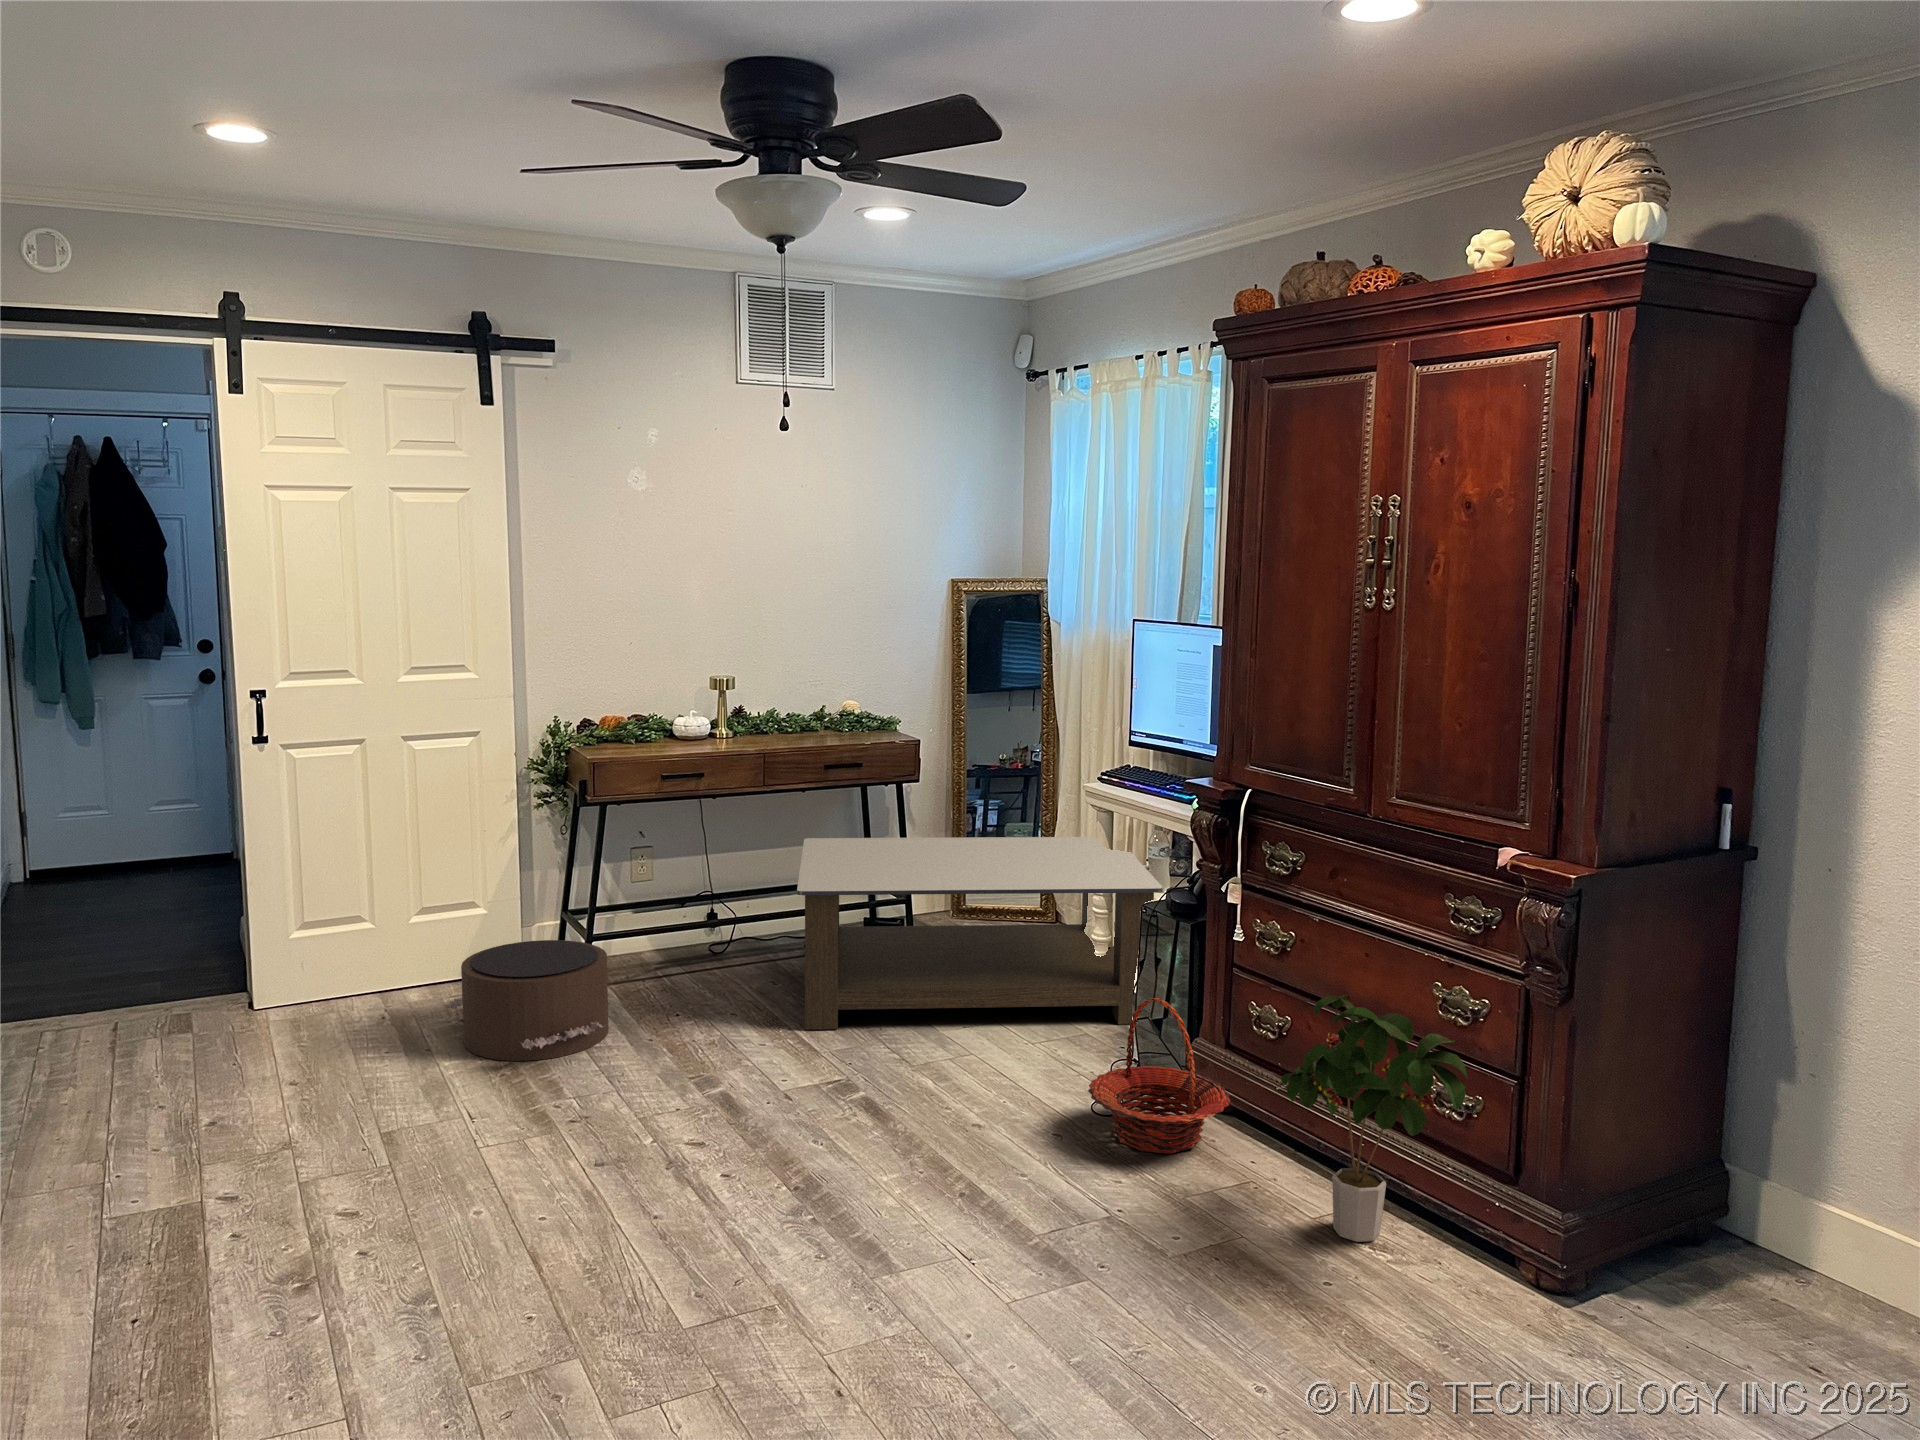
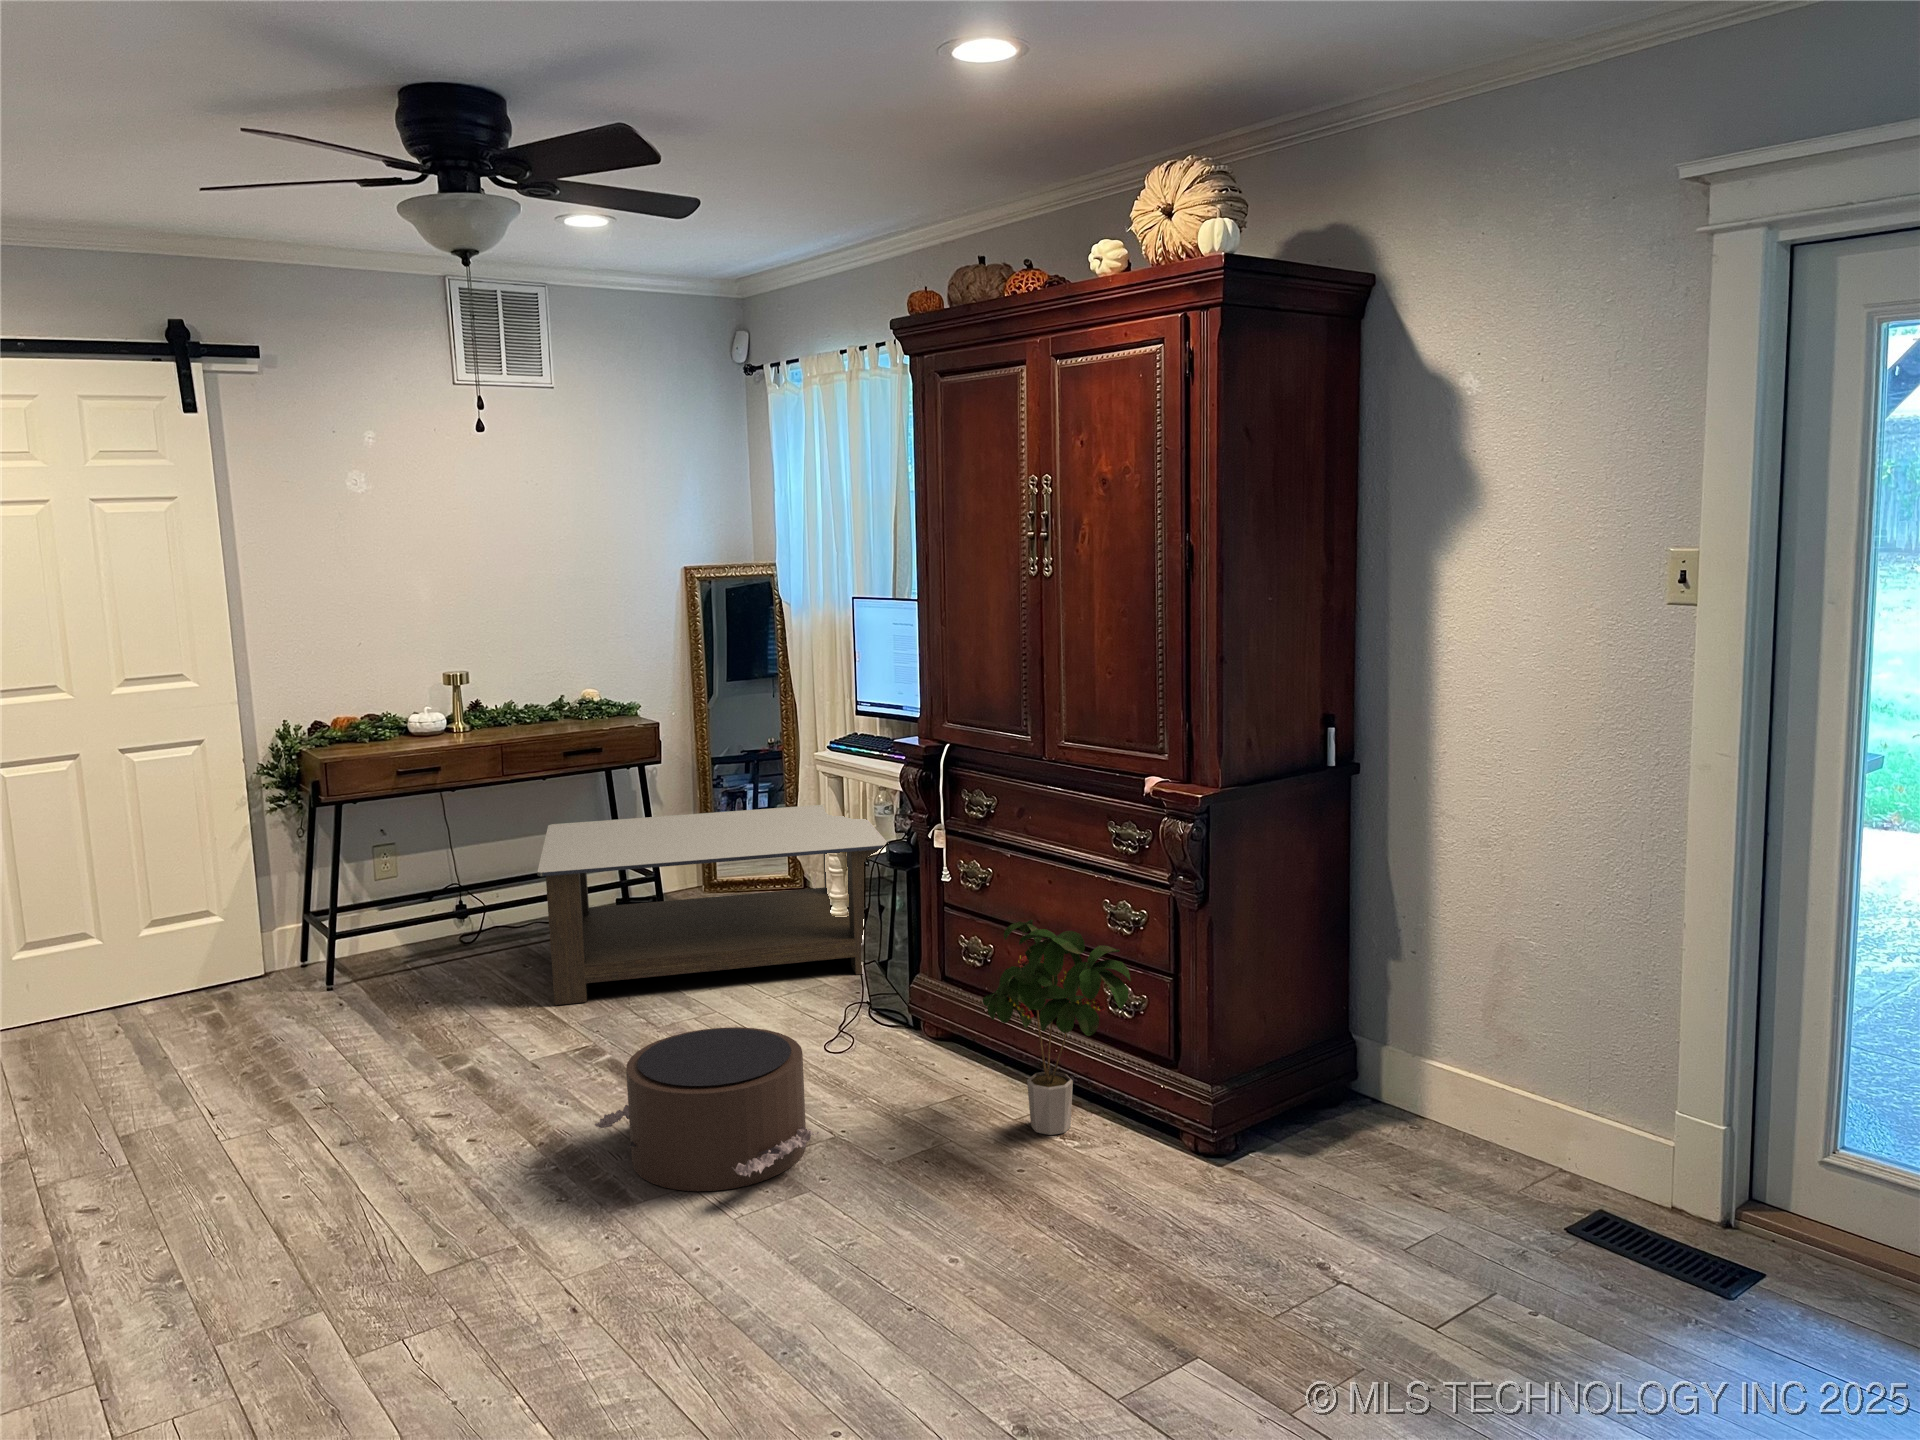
pouf: present [444,940,608,1061] -> present [595,1027,819,1191]
basket: present [1088,998,1230,1153] -> none [817,941,946,1080]

